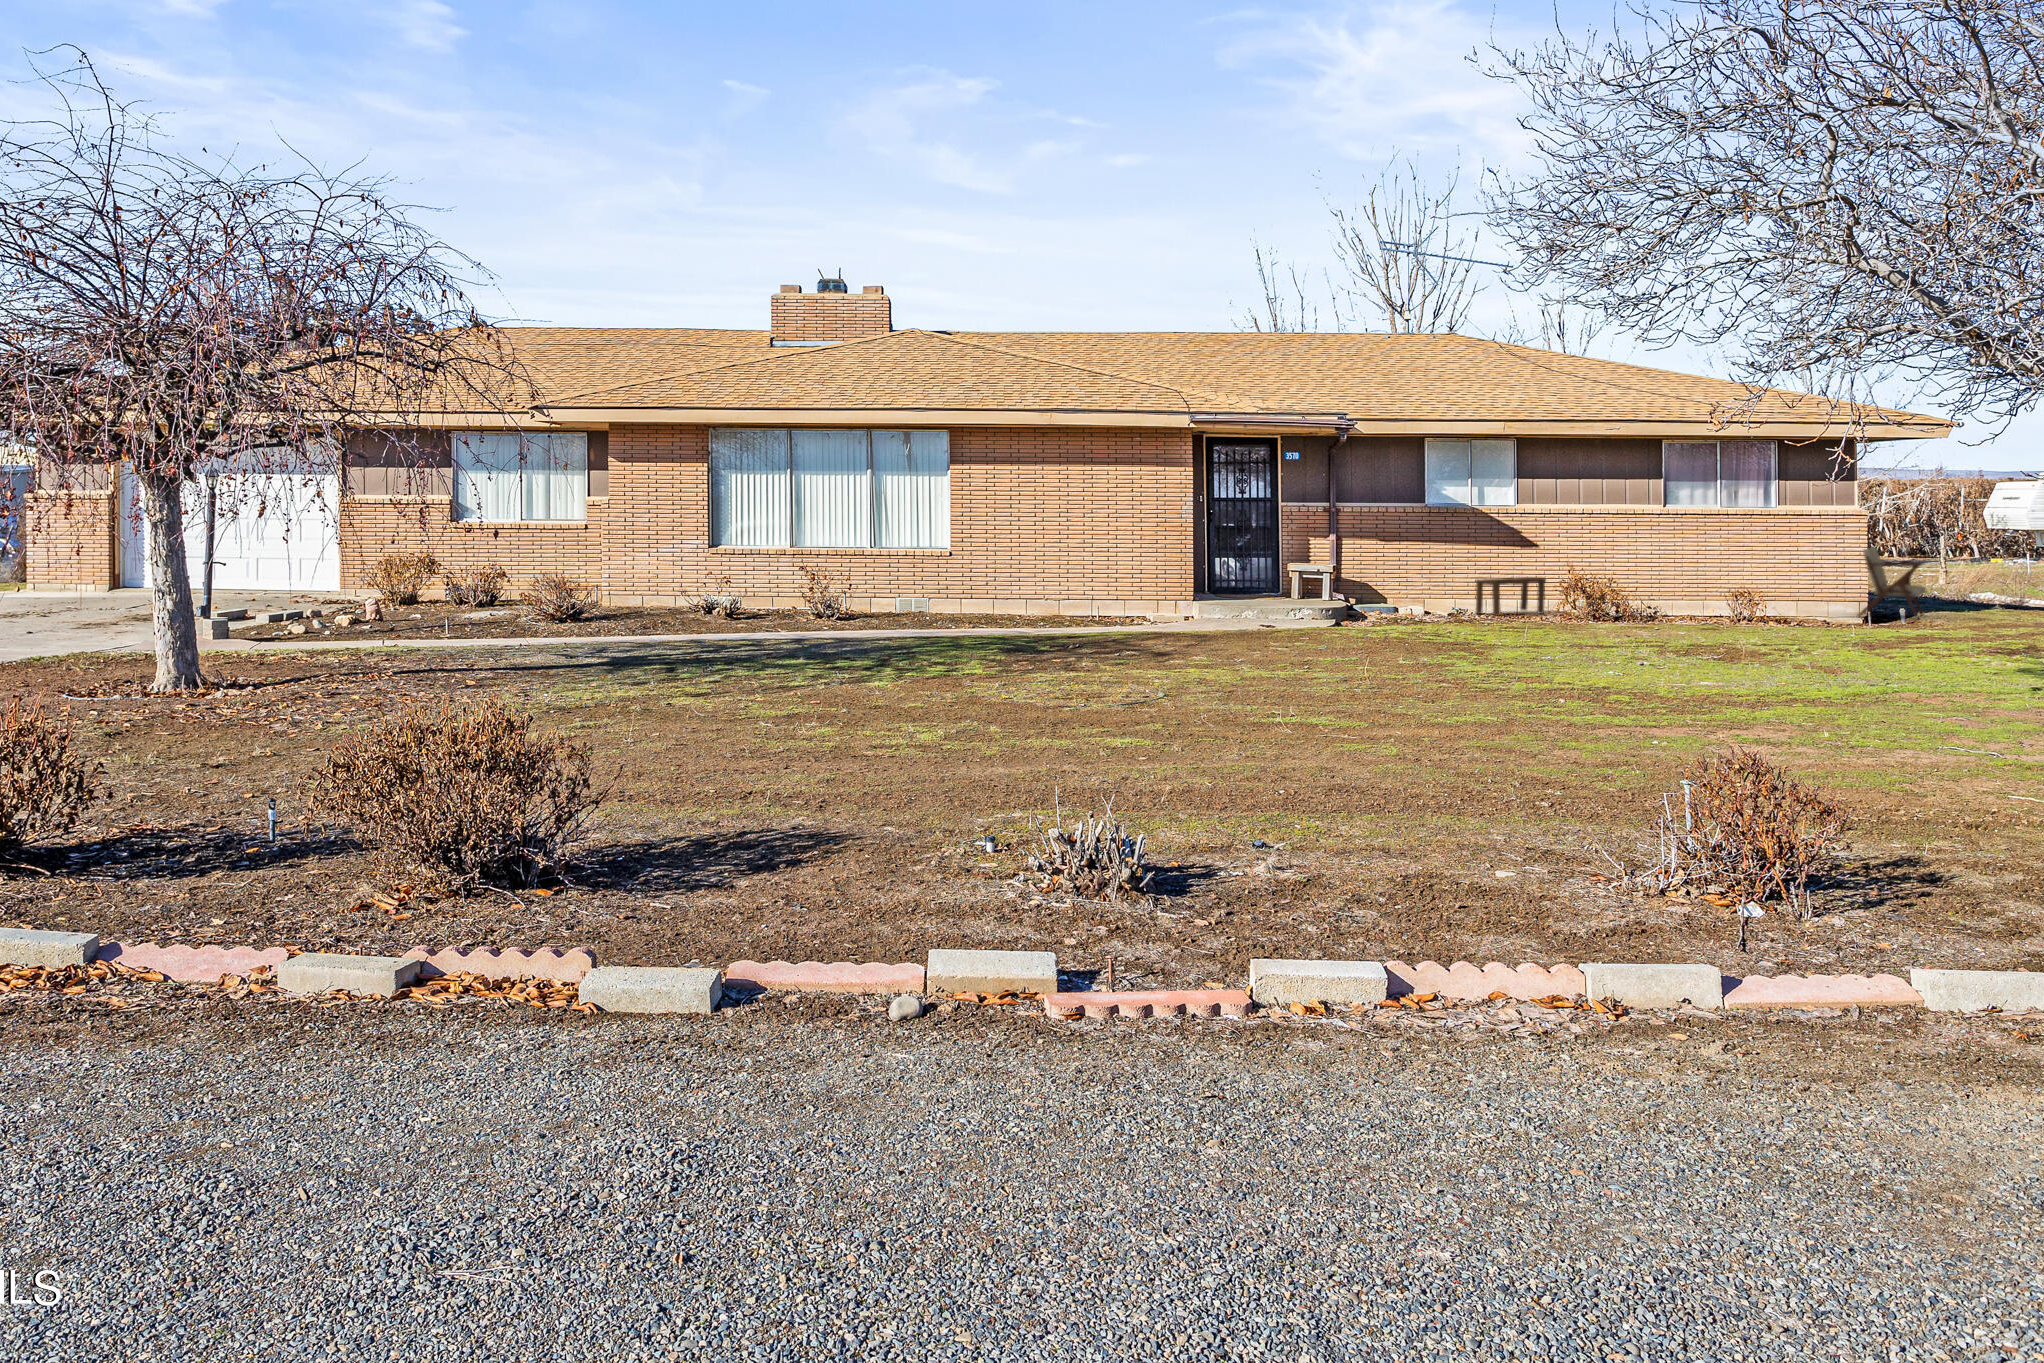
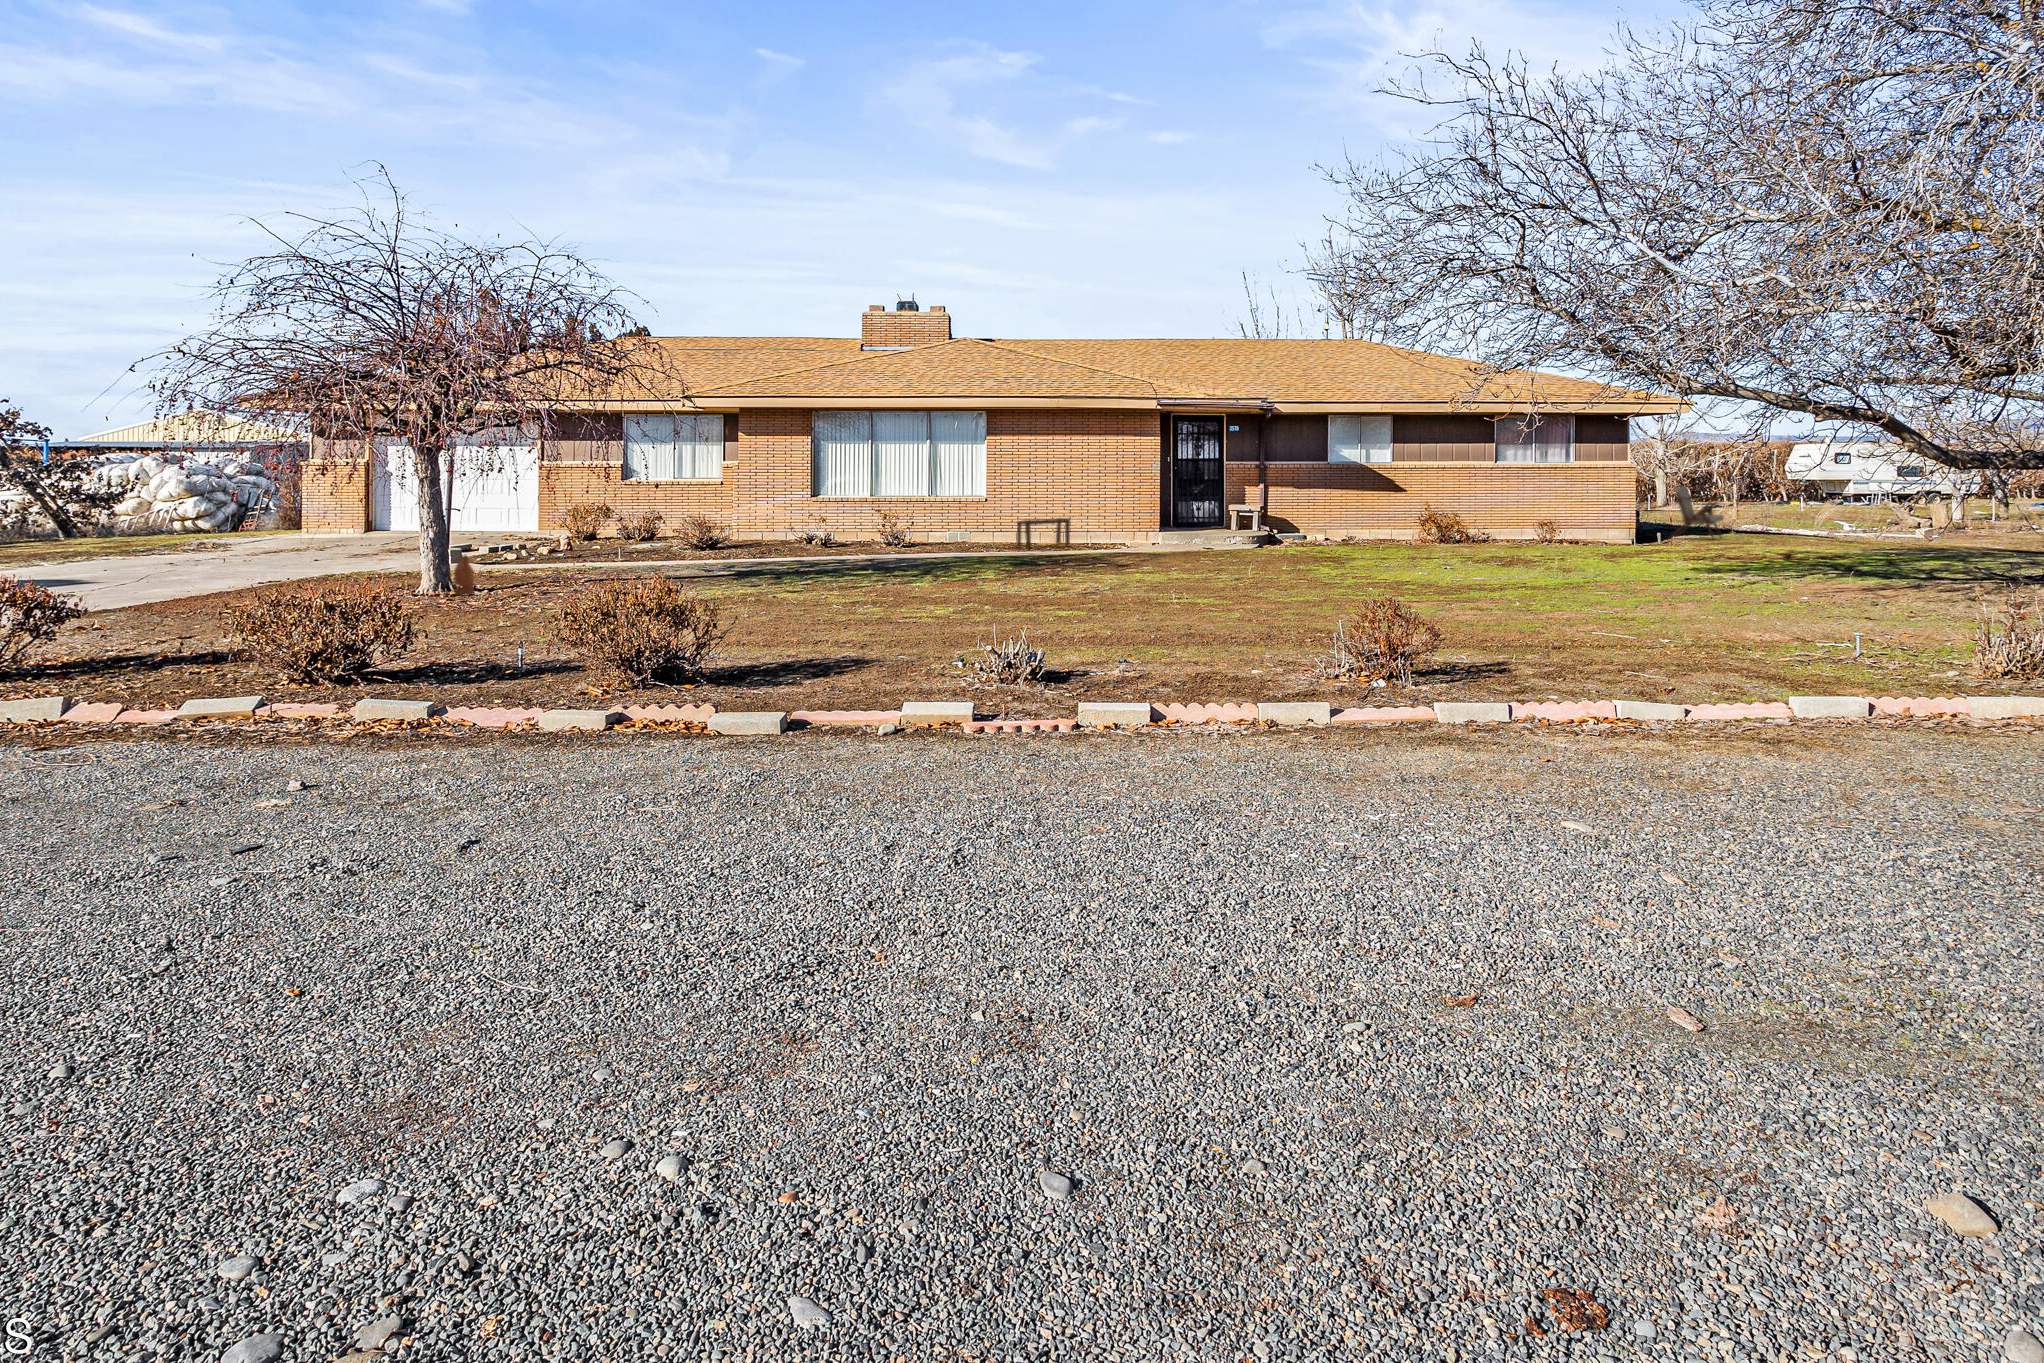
bench: present [1476,577,1546,616] -> present [1017,518,1070,548]
watering can: none [197,634,227,697] -> present [454,555,474,596]

